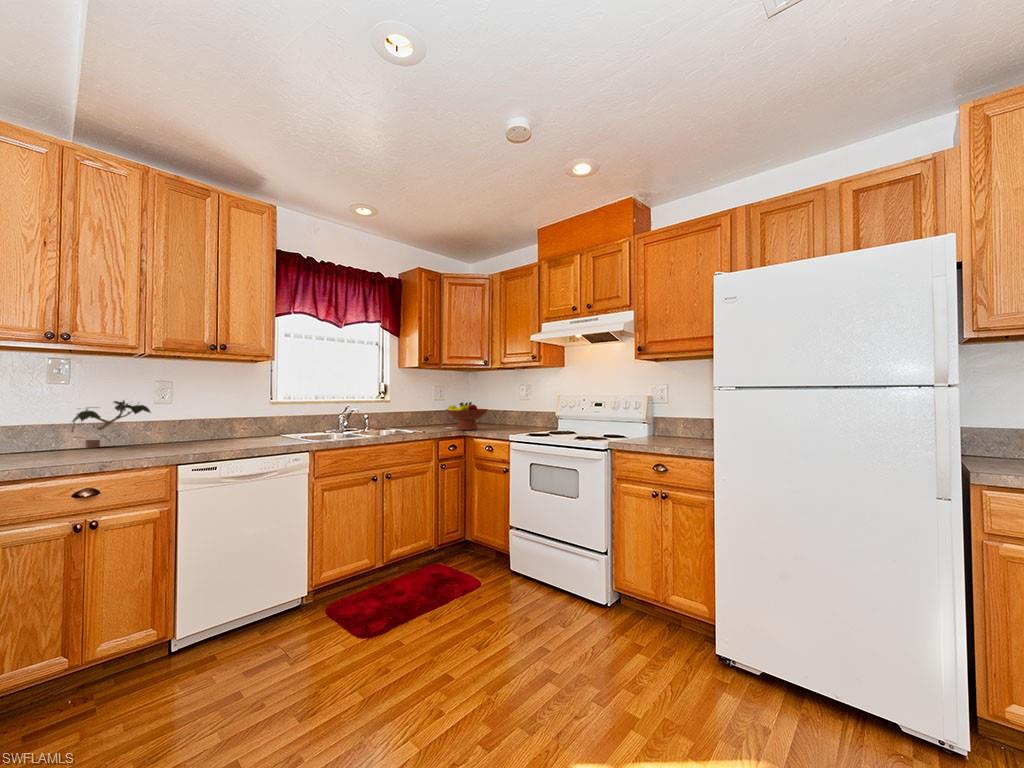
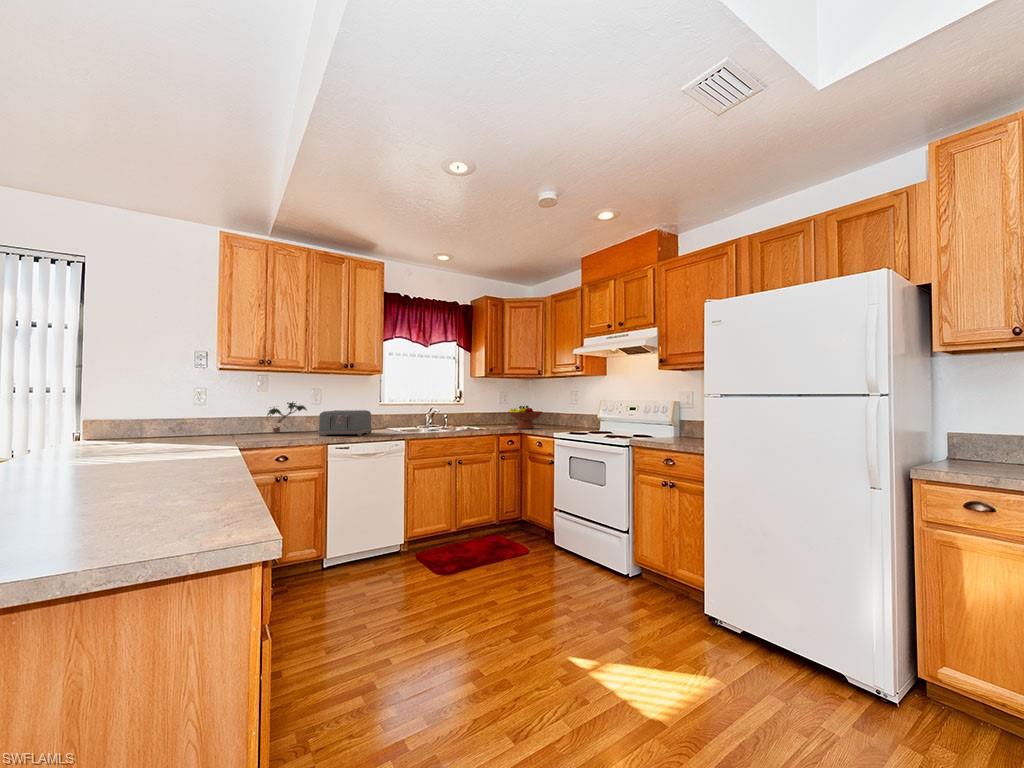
toaster: none [160,411,258,453] -> present [318,410,372,436]

